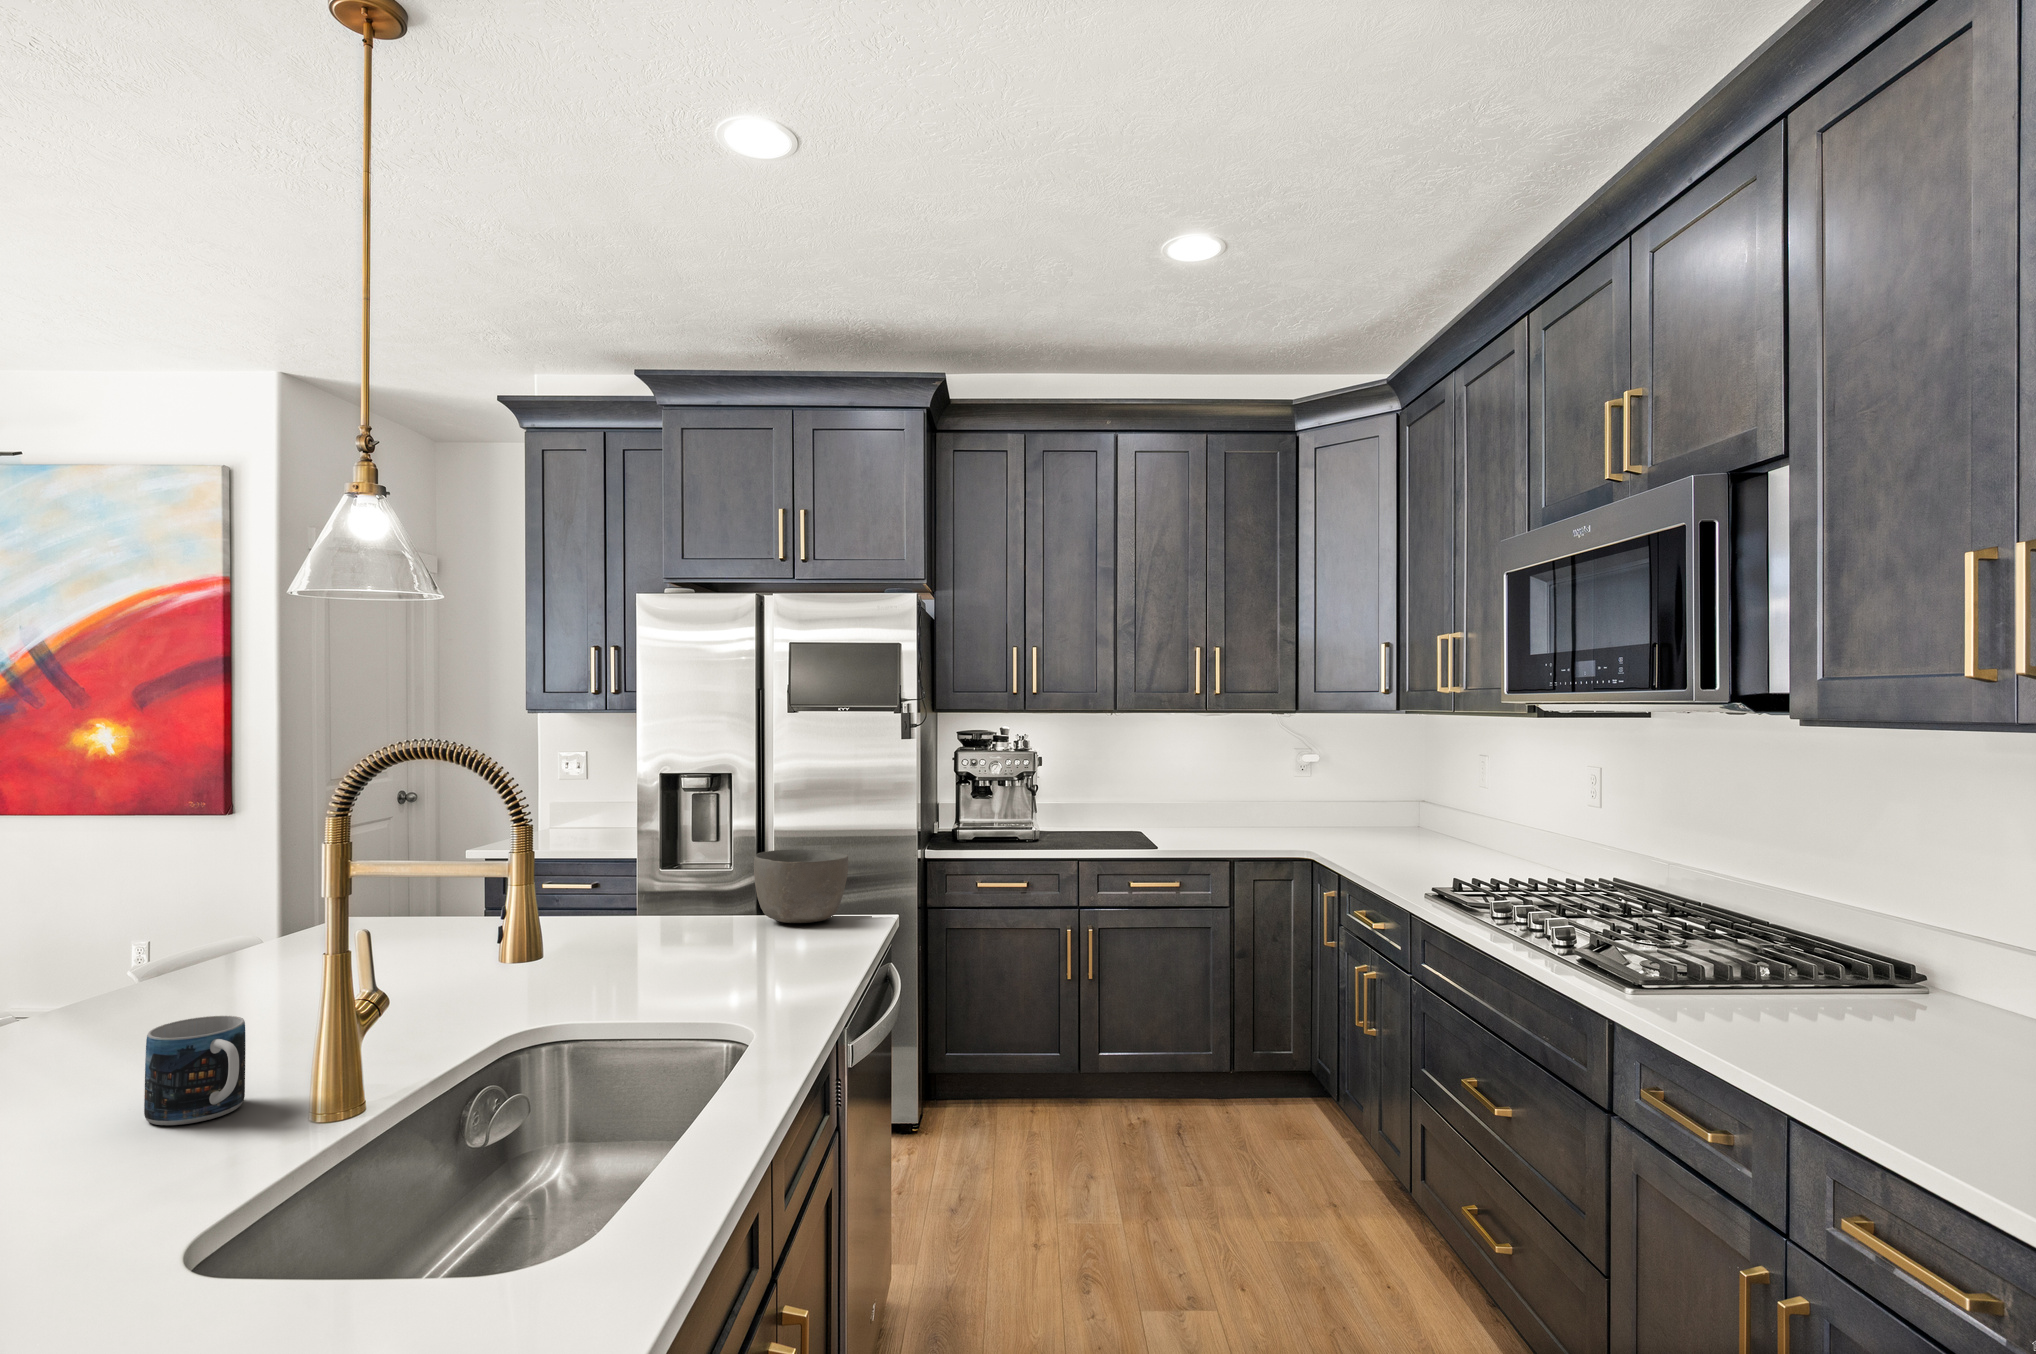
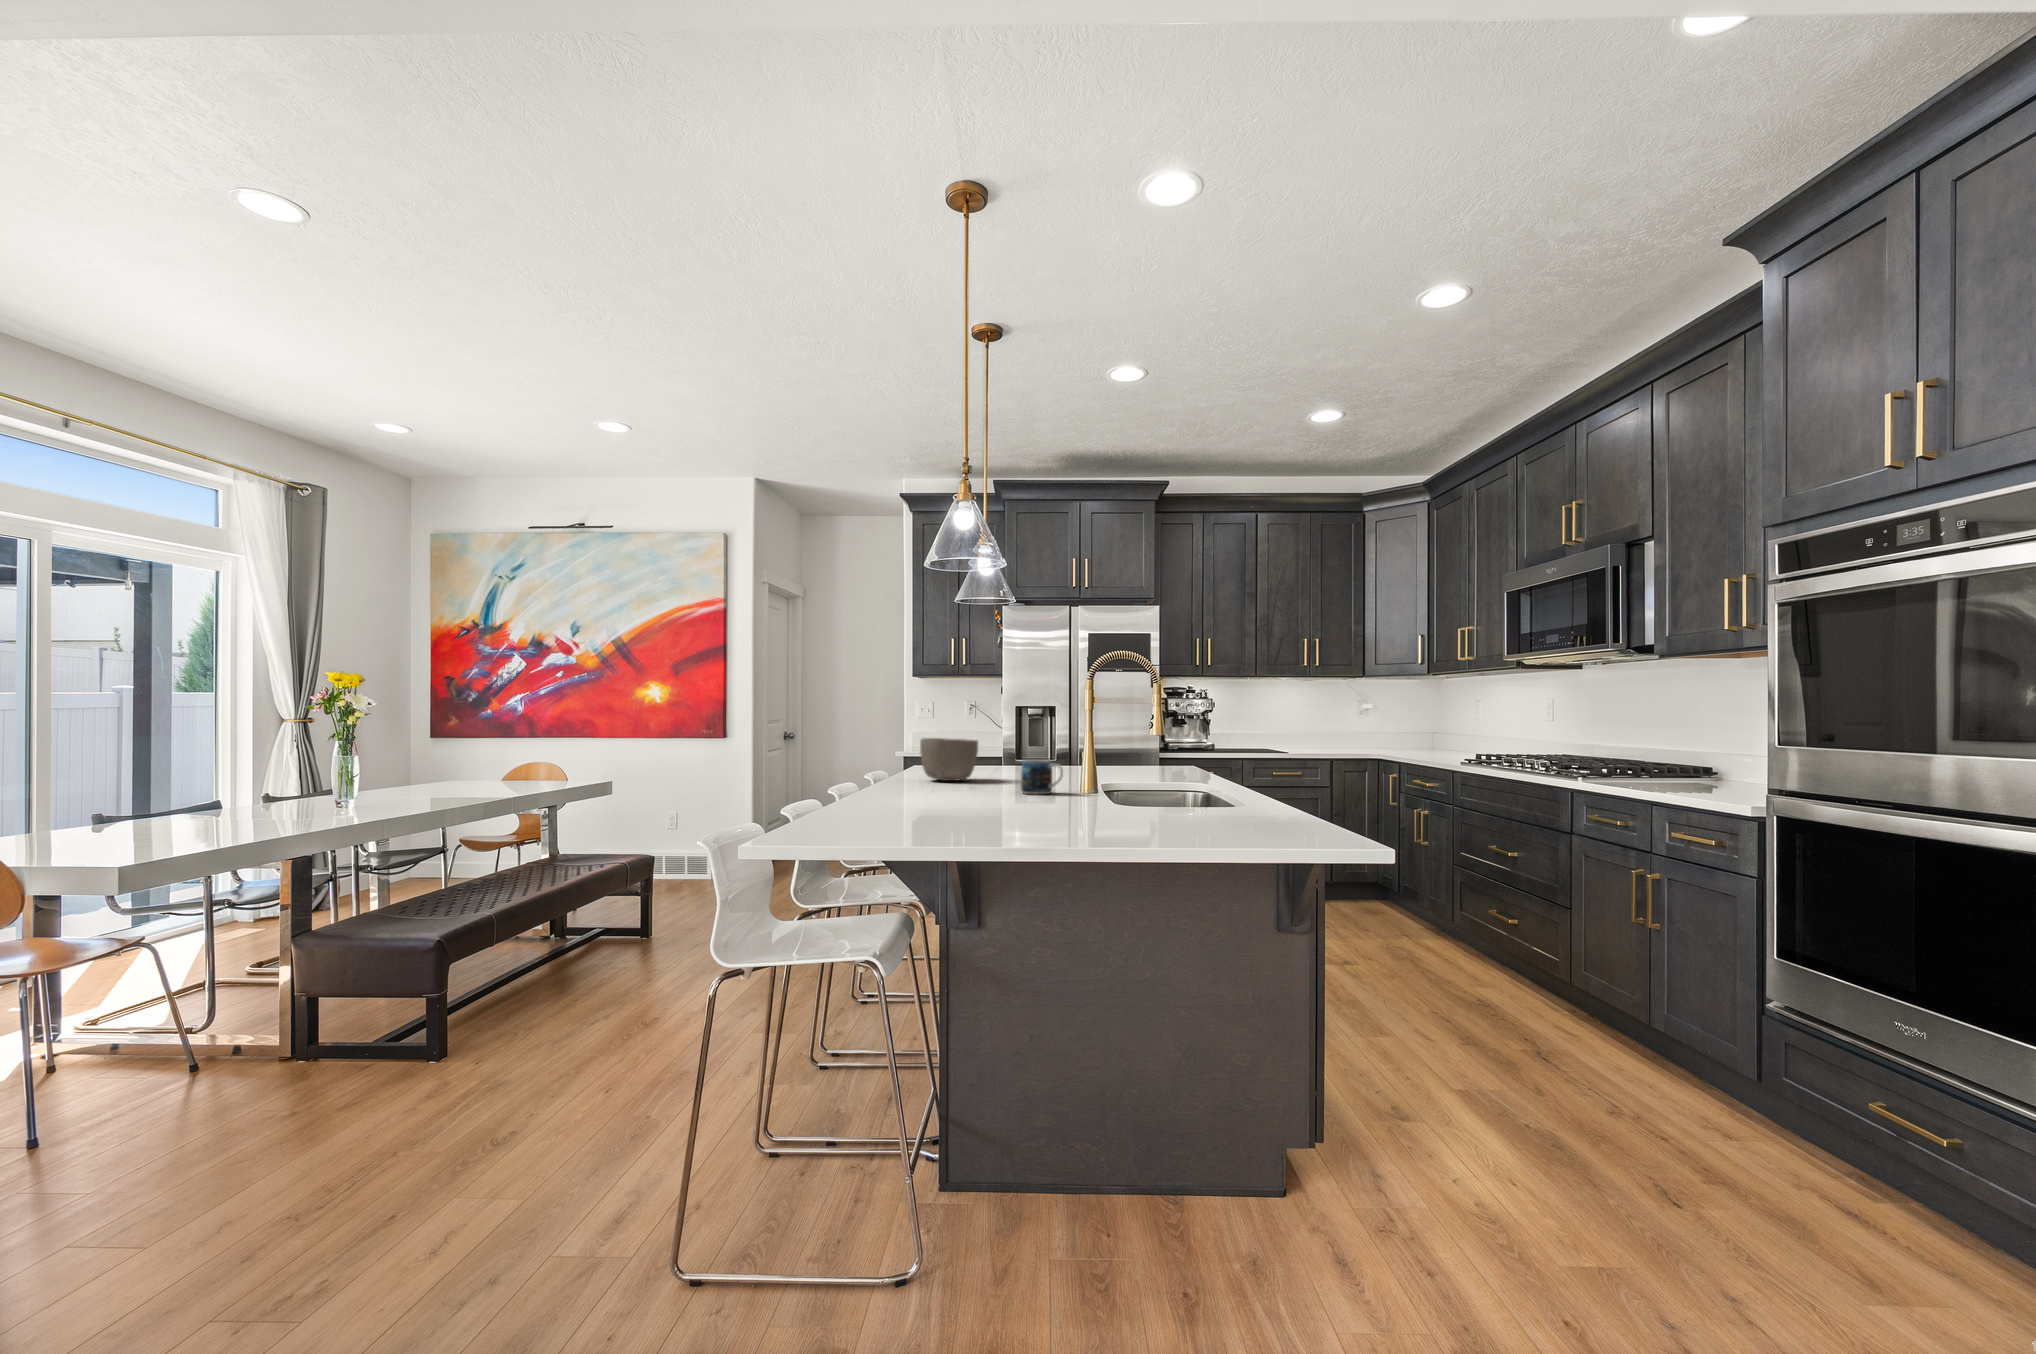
bowl: present [754,850,848,923] -> present [920,738,978,781]

